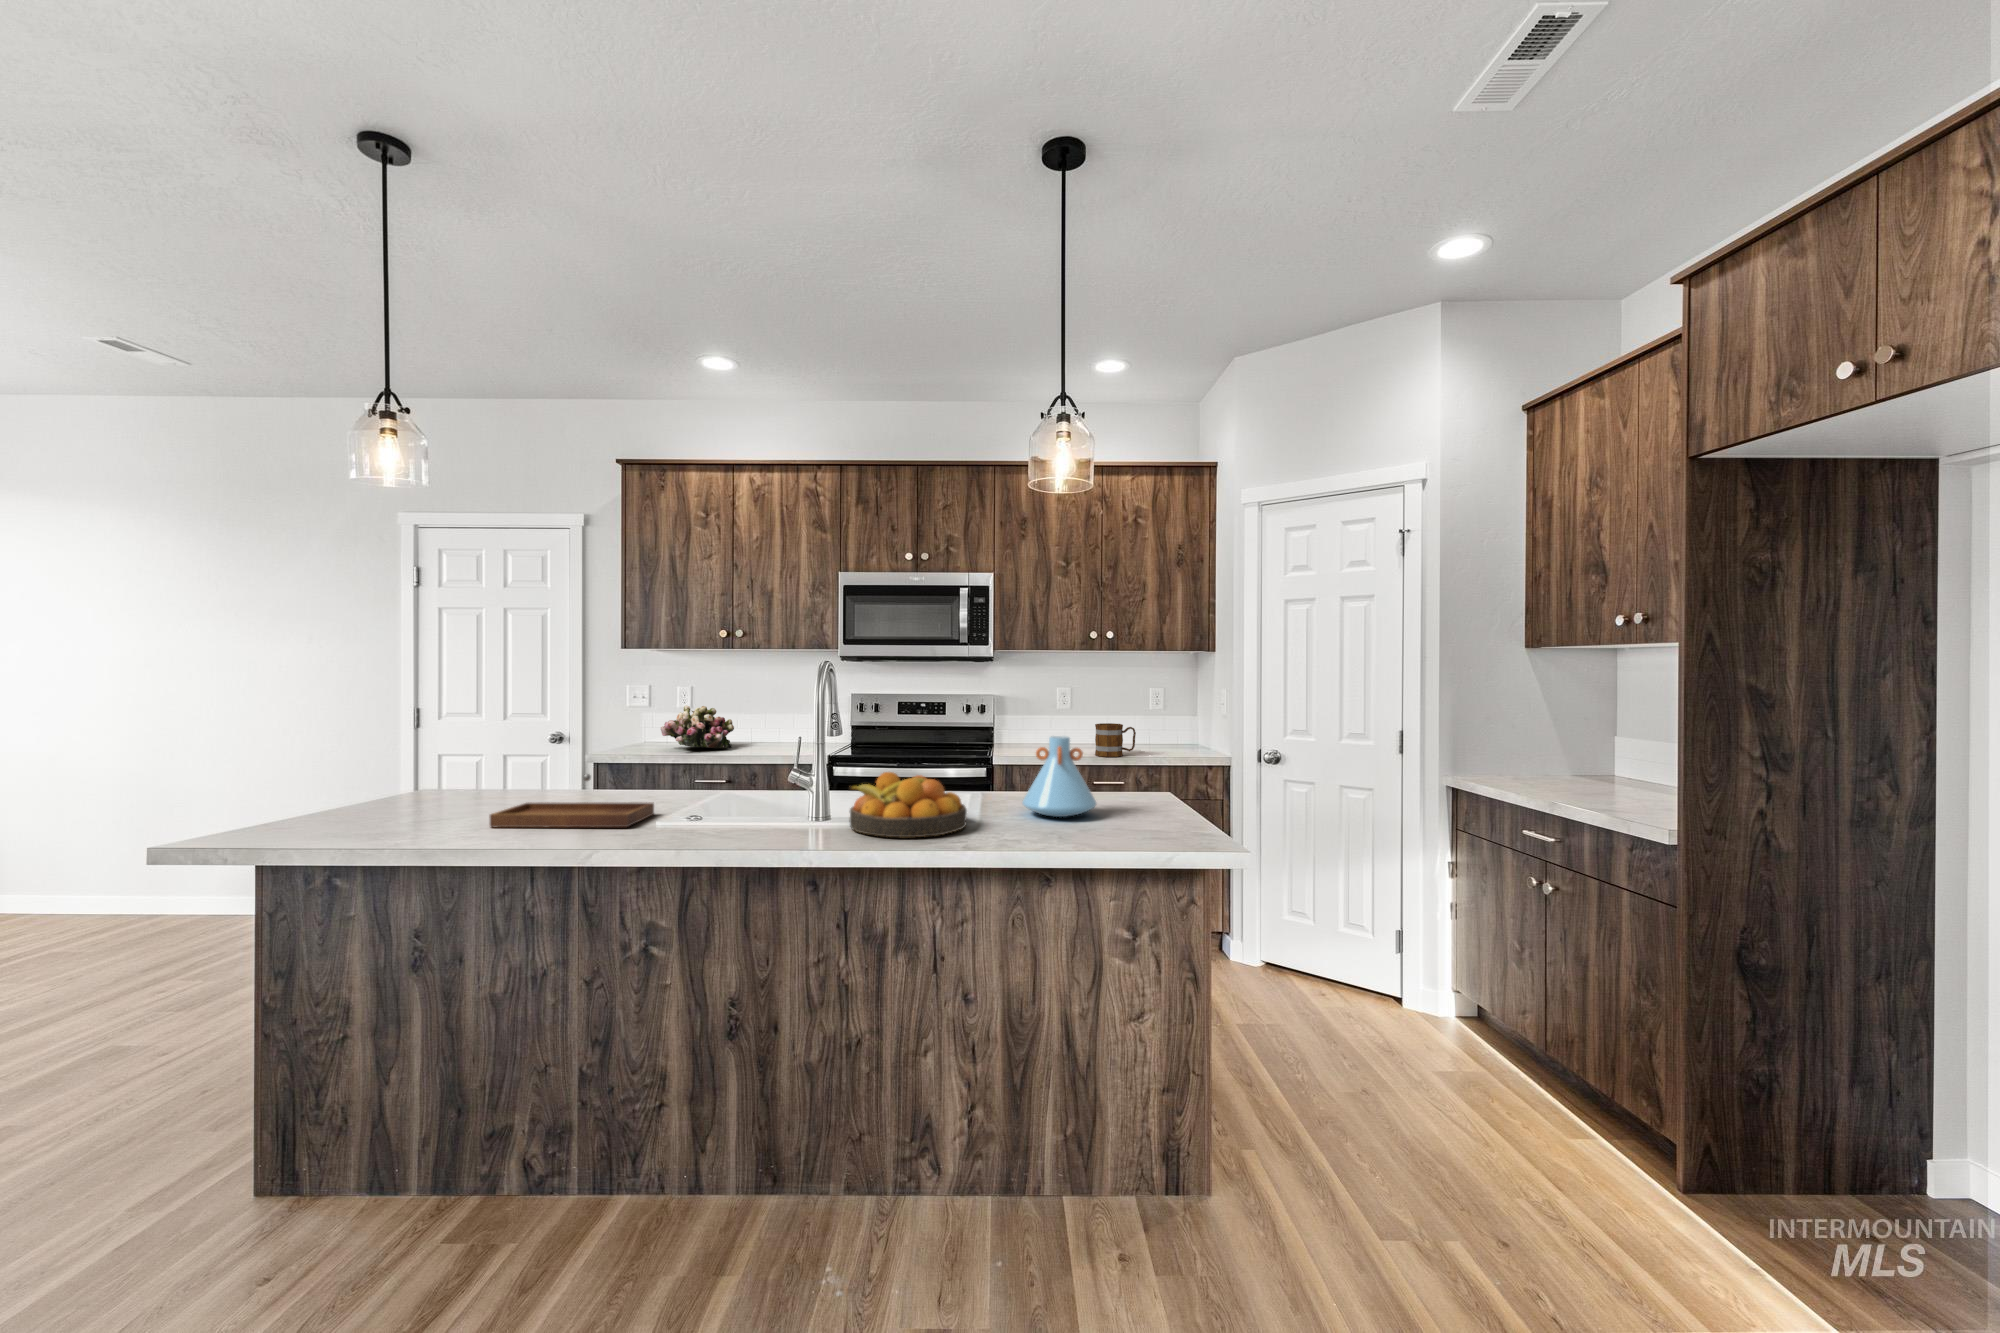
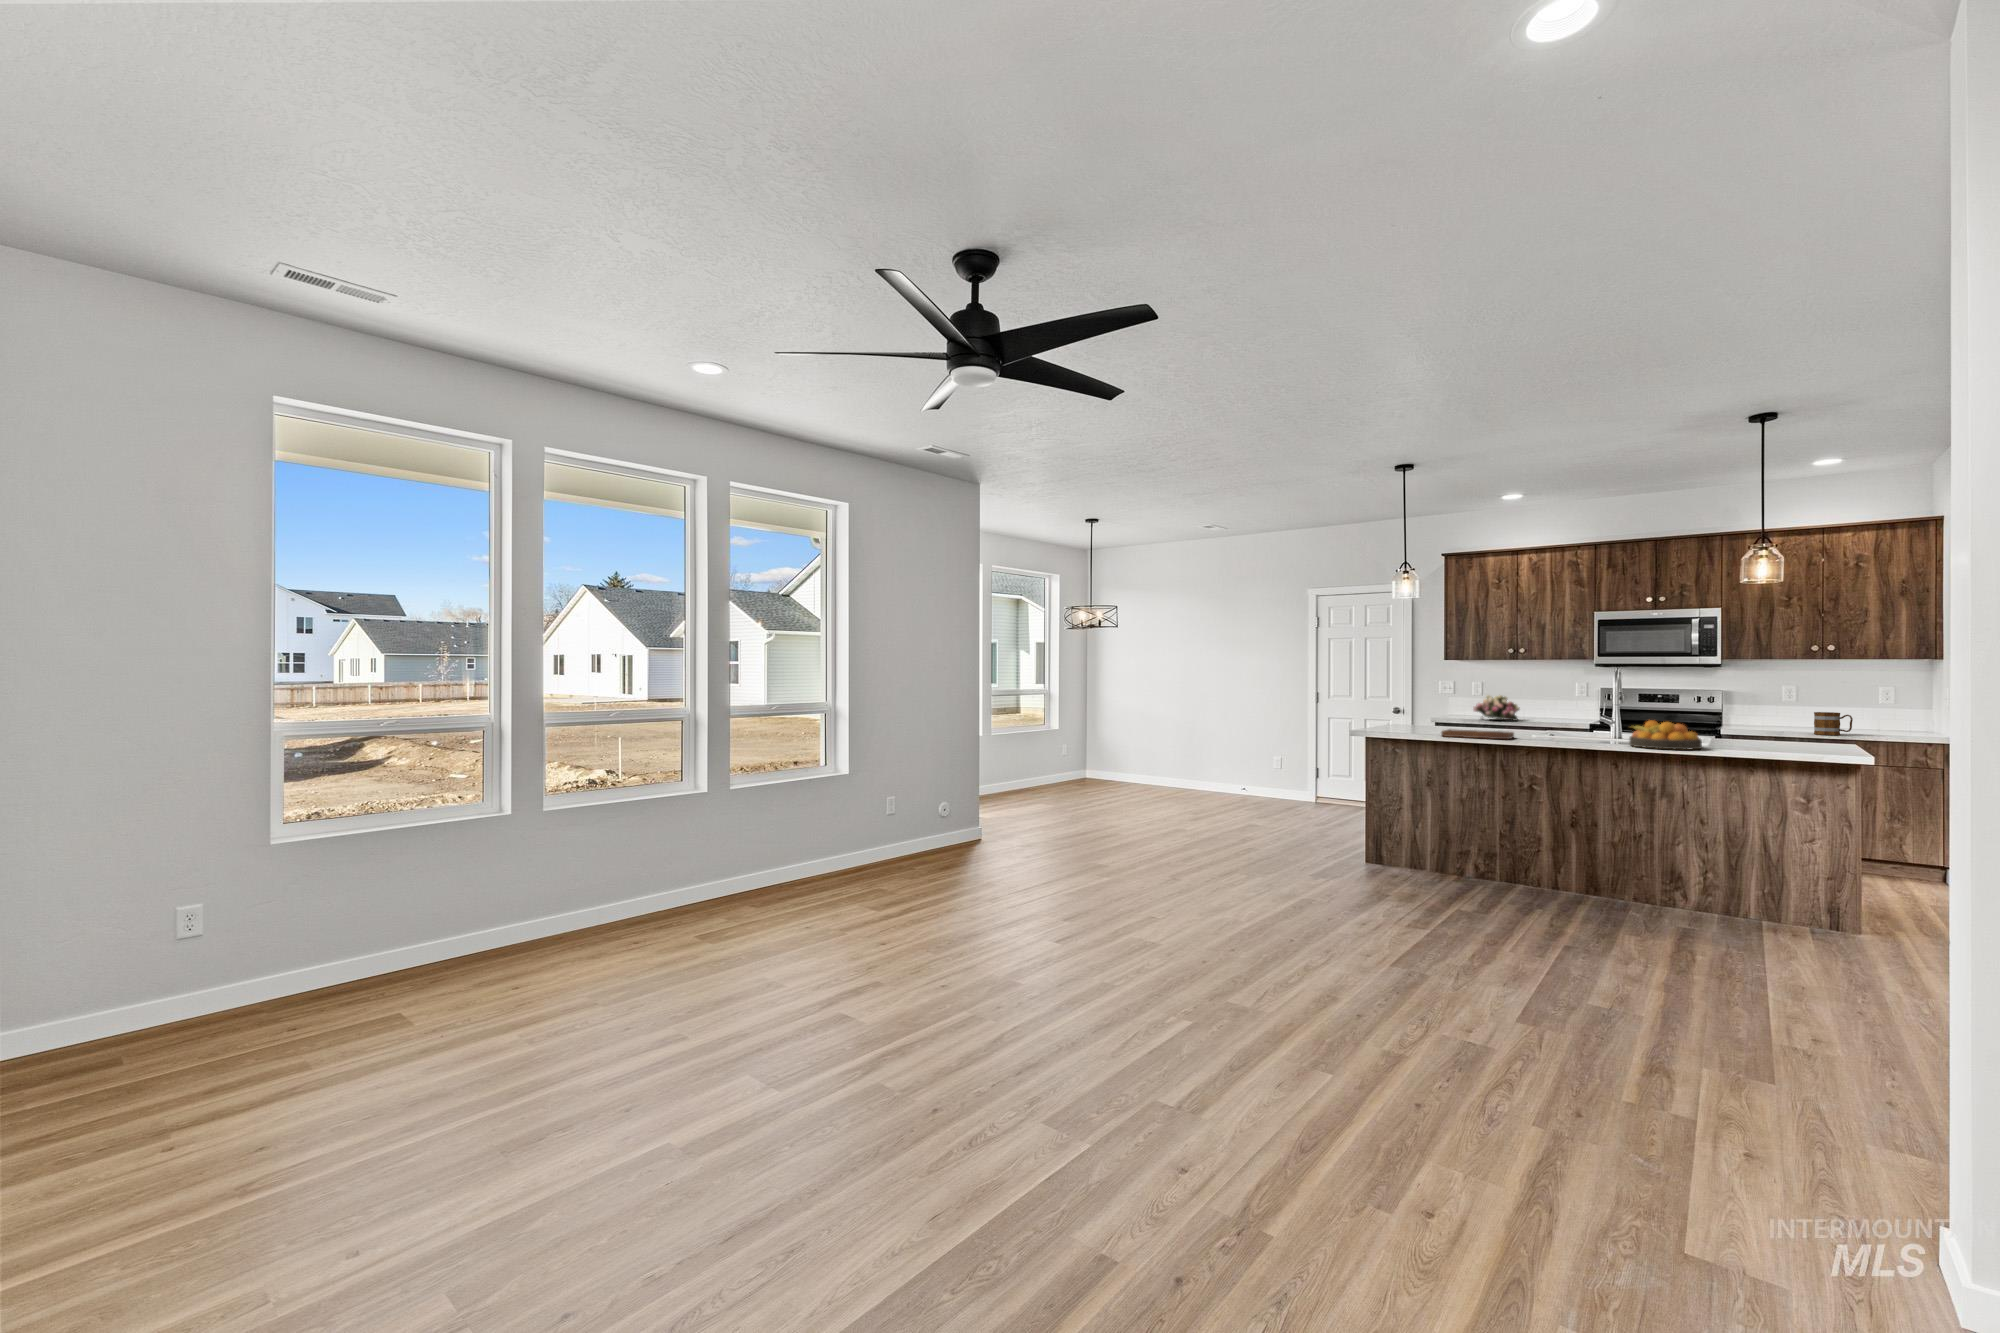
vase: present [1022,736,1096,817] -> none [1740,706,1794,750]

